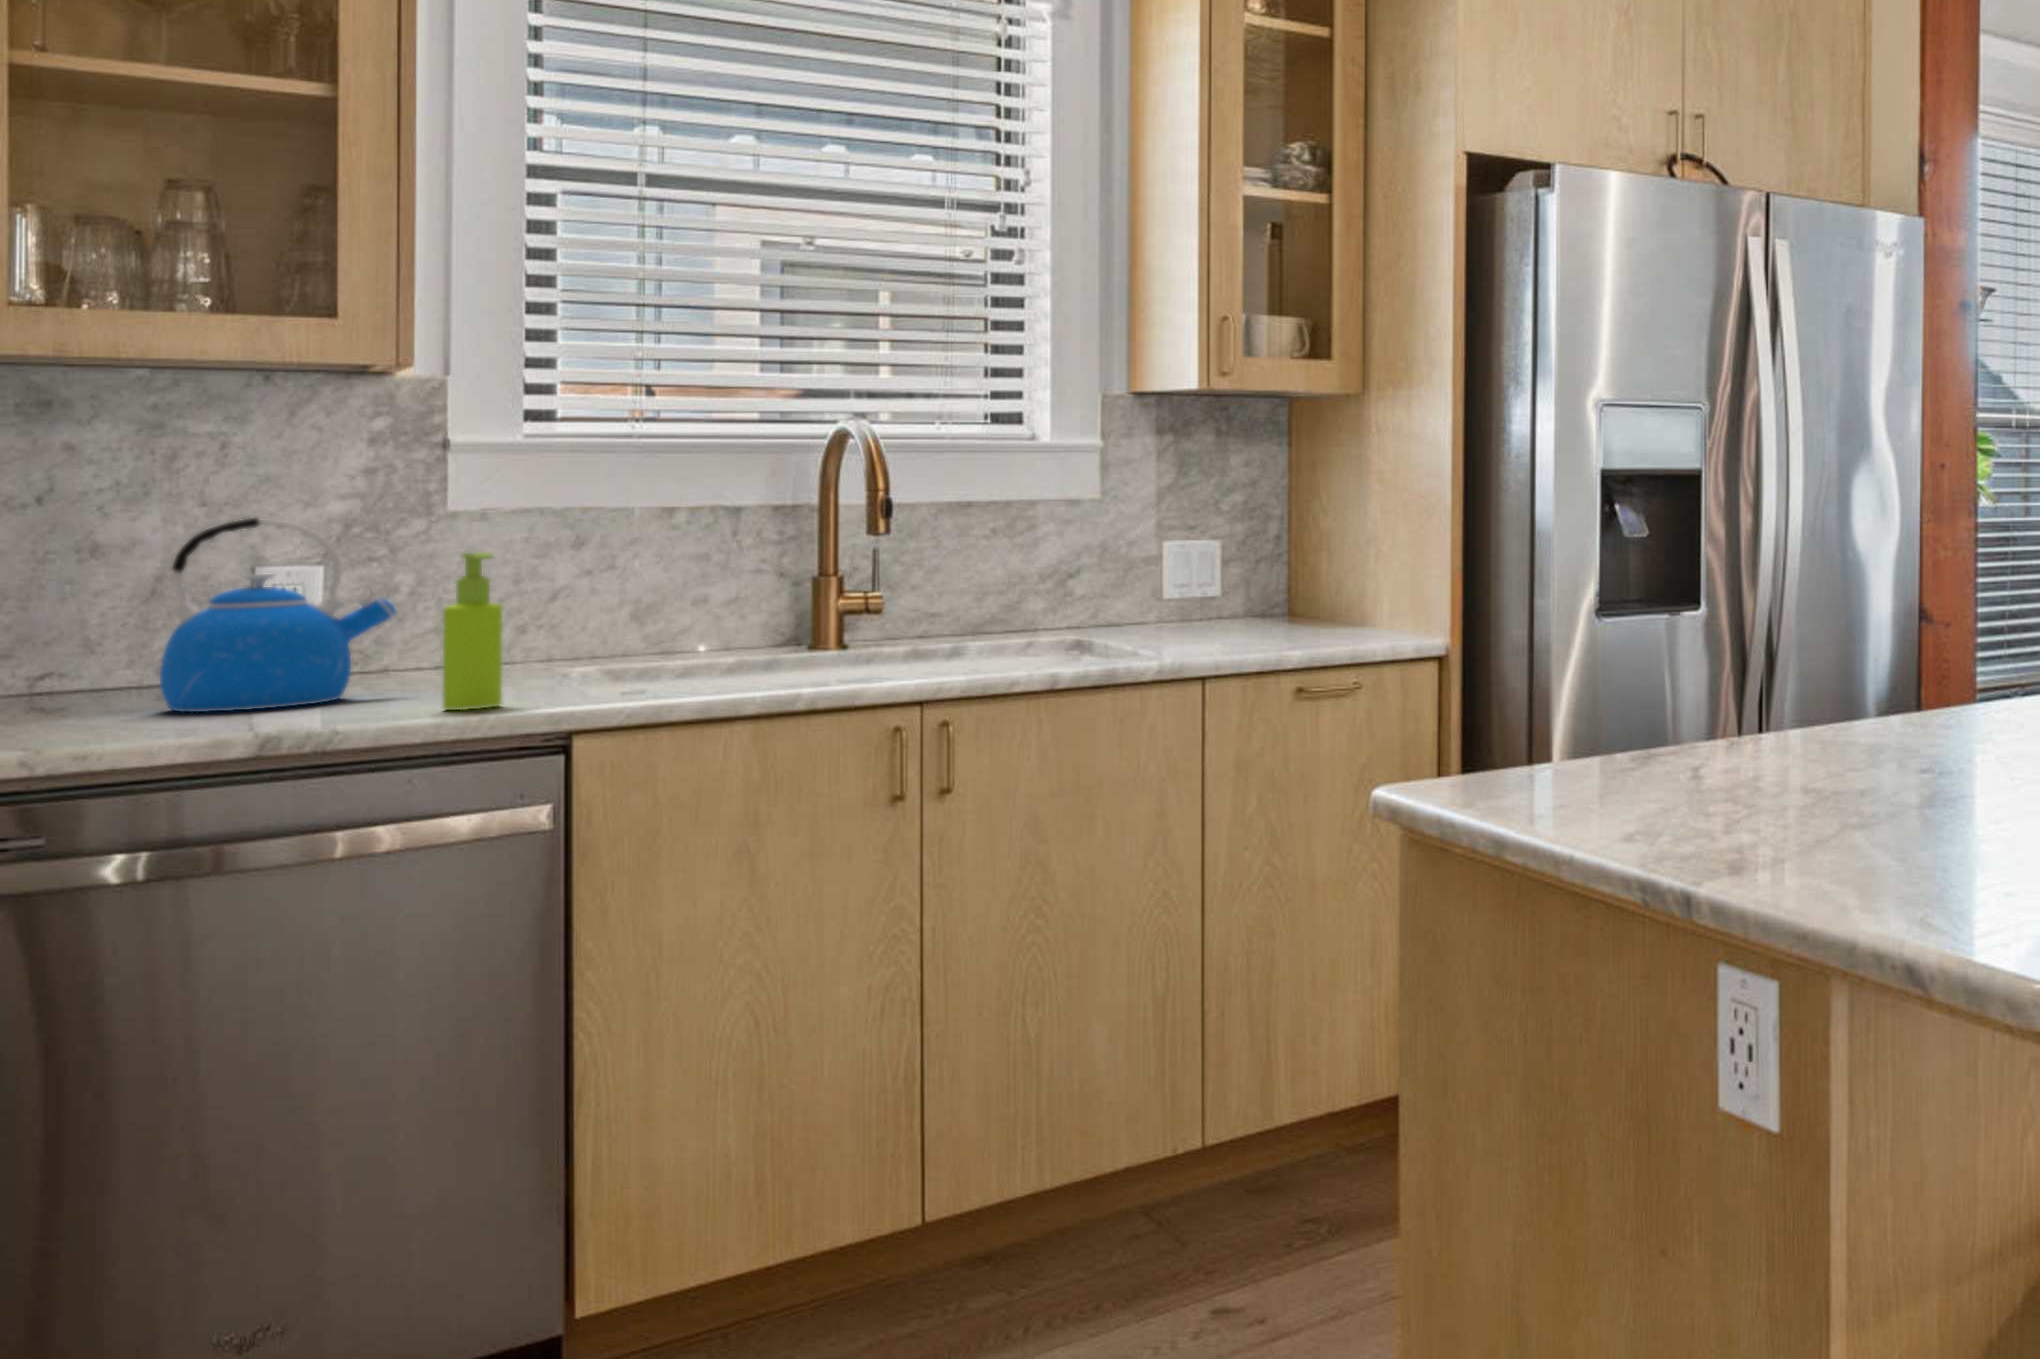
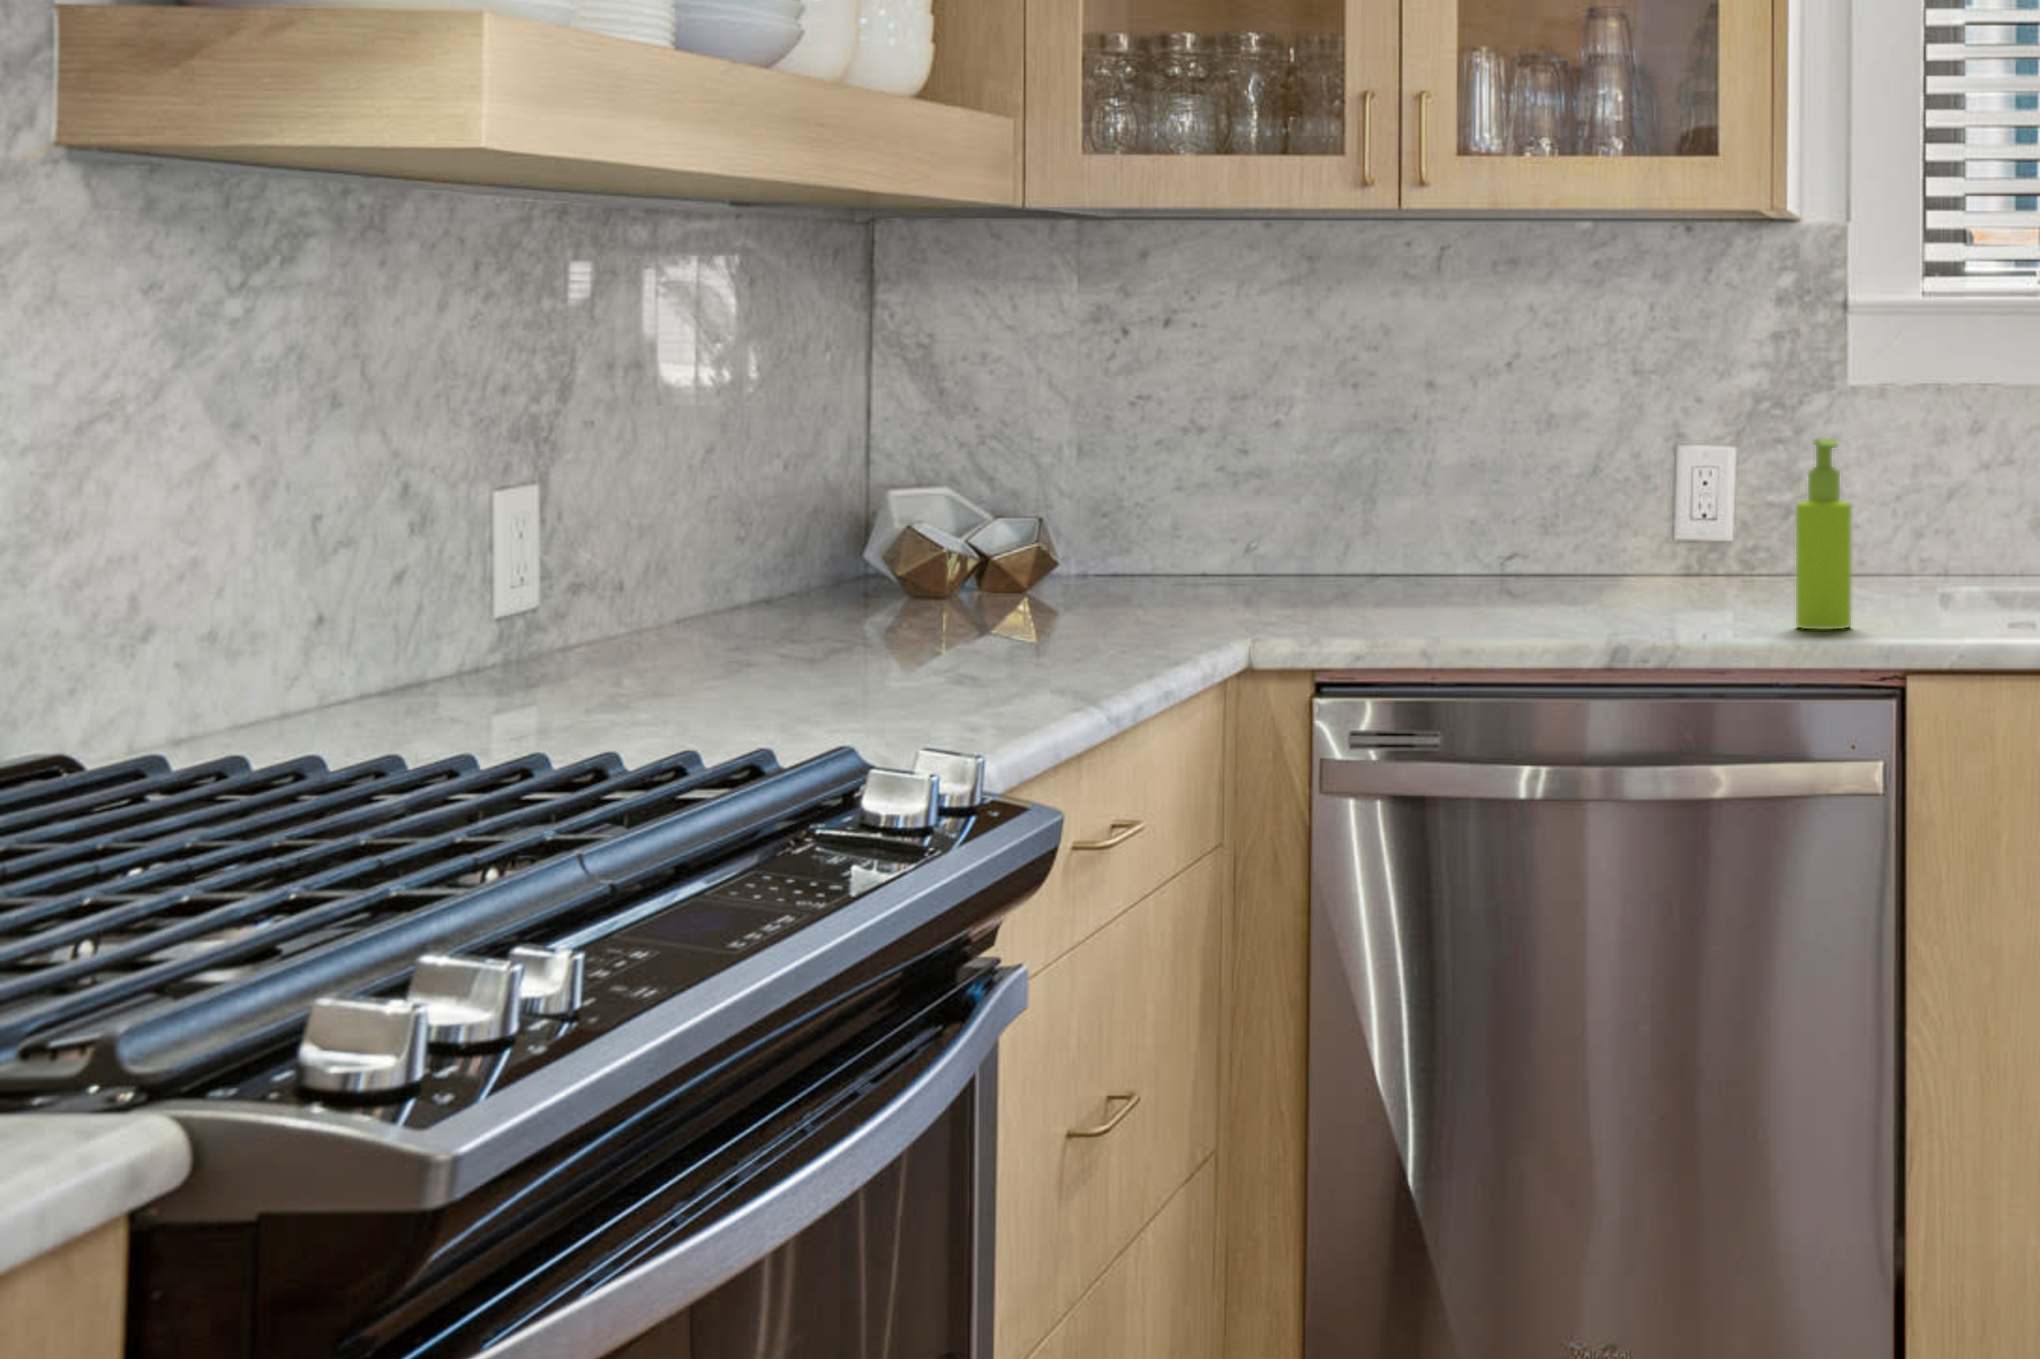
kettle: present [160,517,396,712] -> none [1596,387,1790,603]

